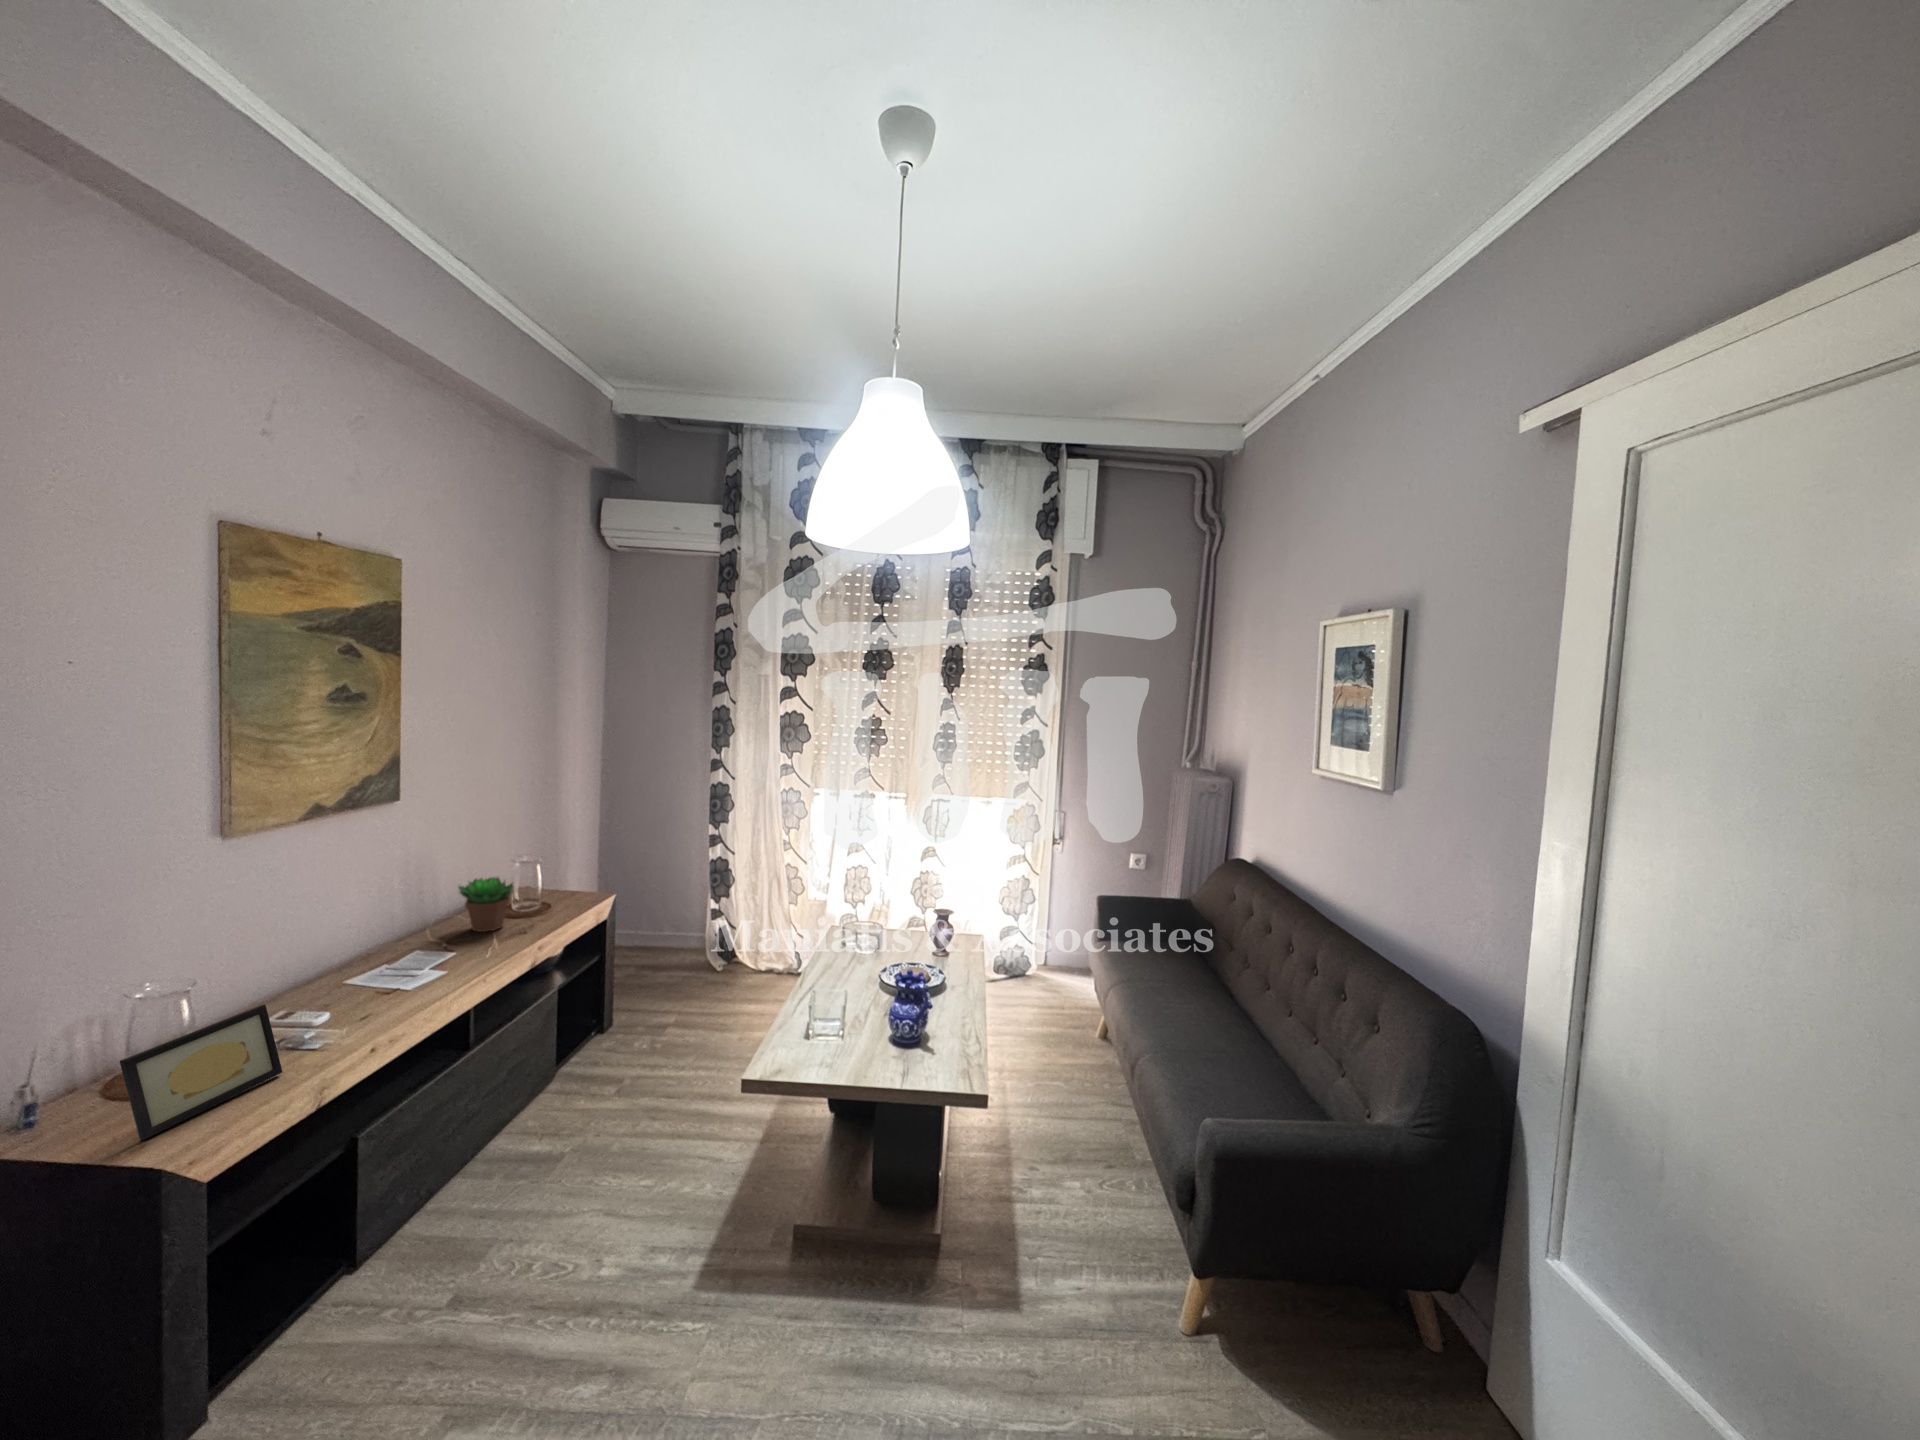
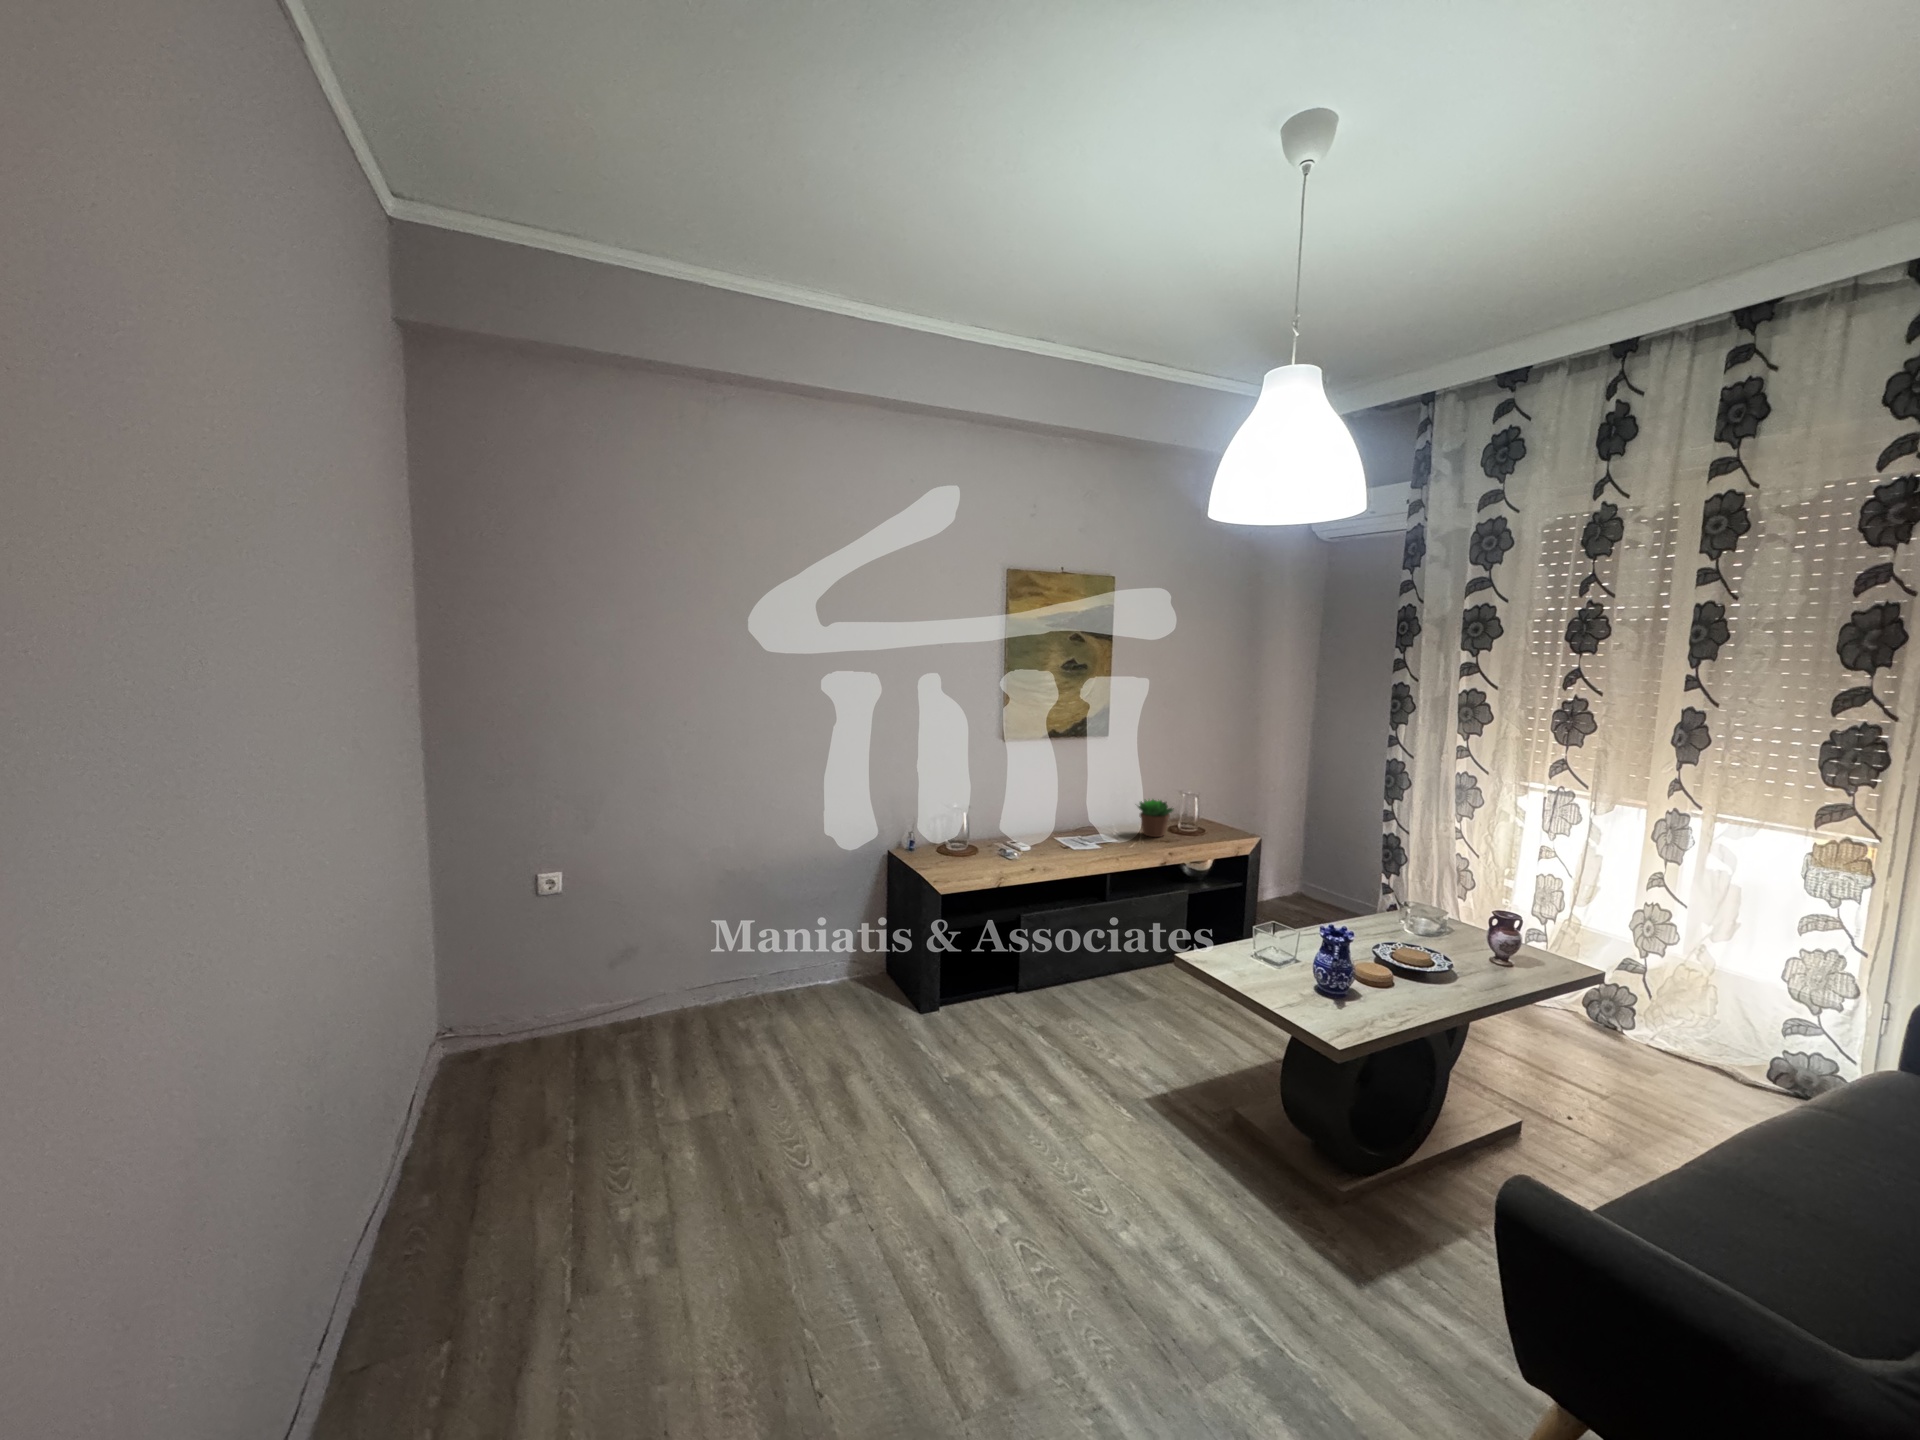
picture frame: present [120,1004,283,1140] -> none [936,826,995,867]

